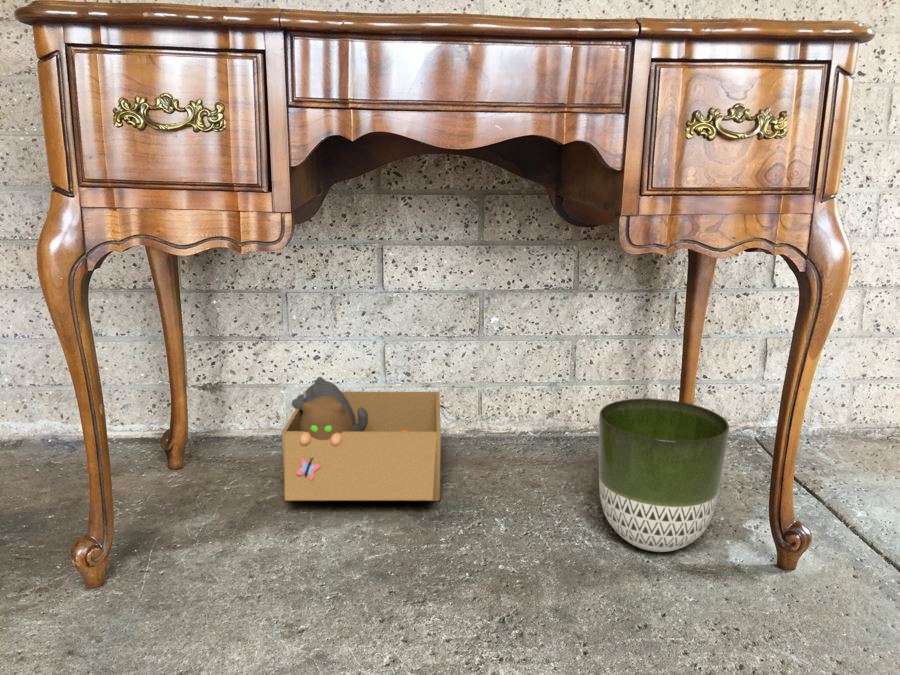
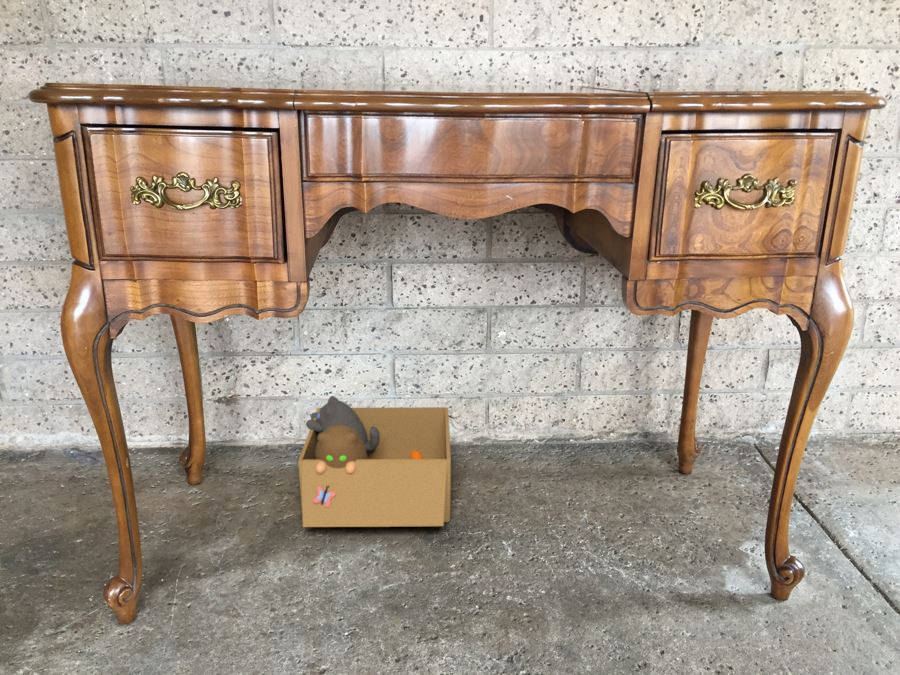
planter: present [599,398,729,552] -> none [603,432,728,582]

